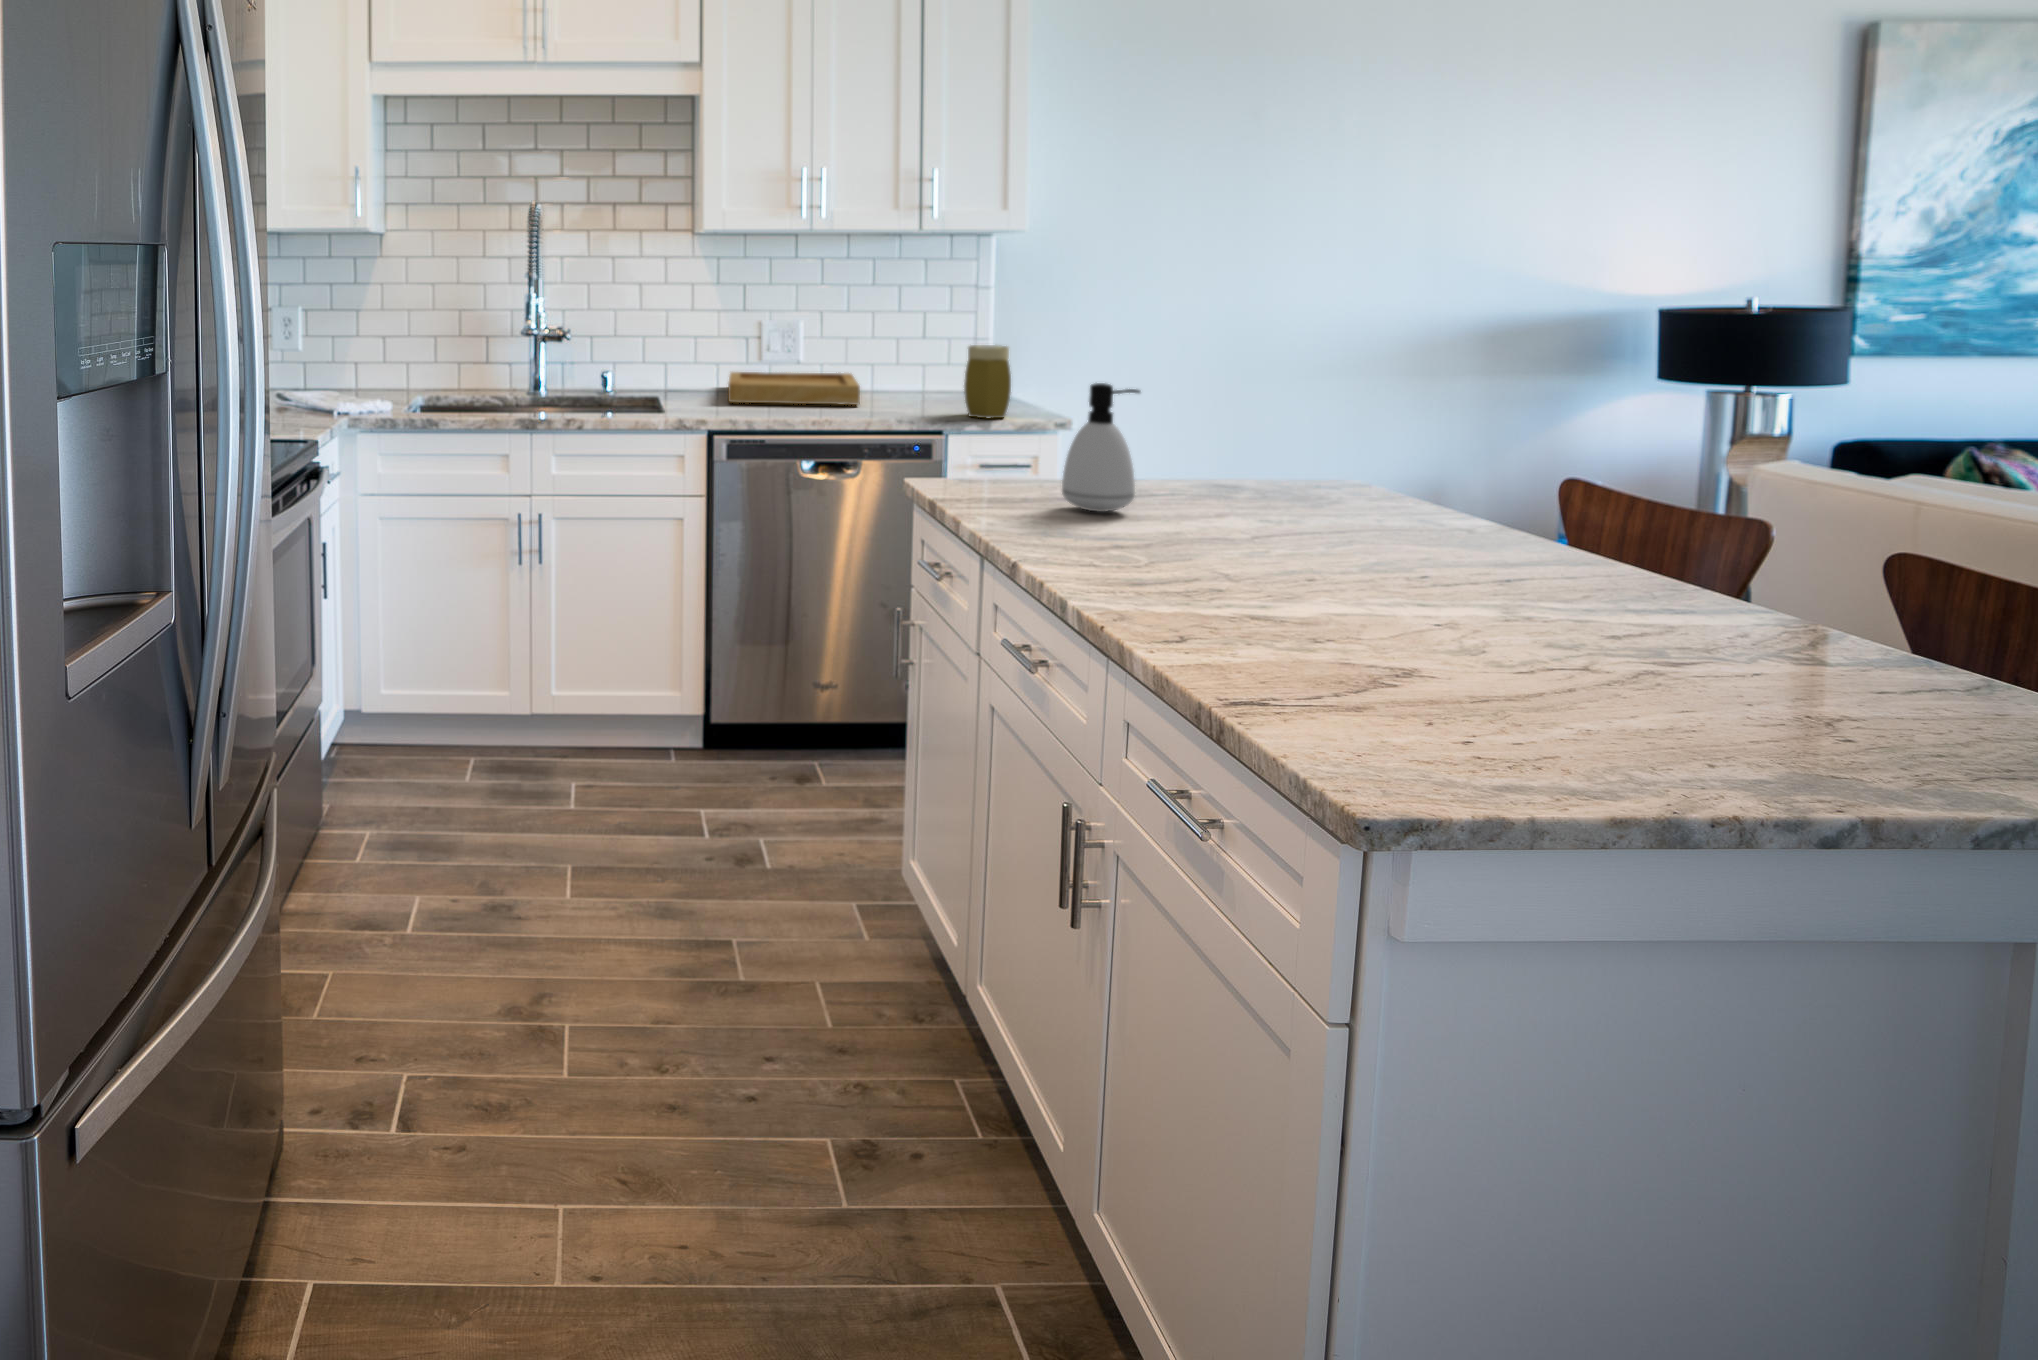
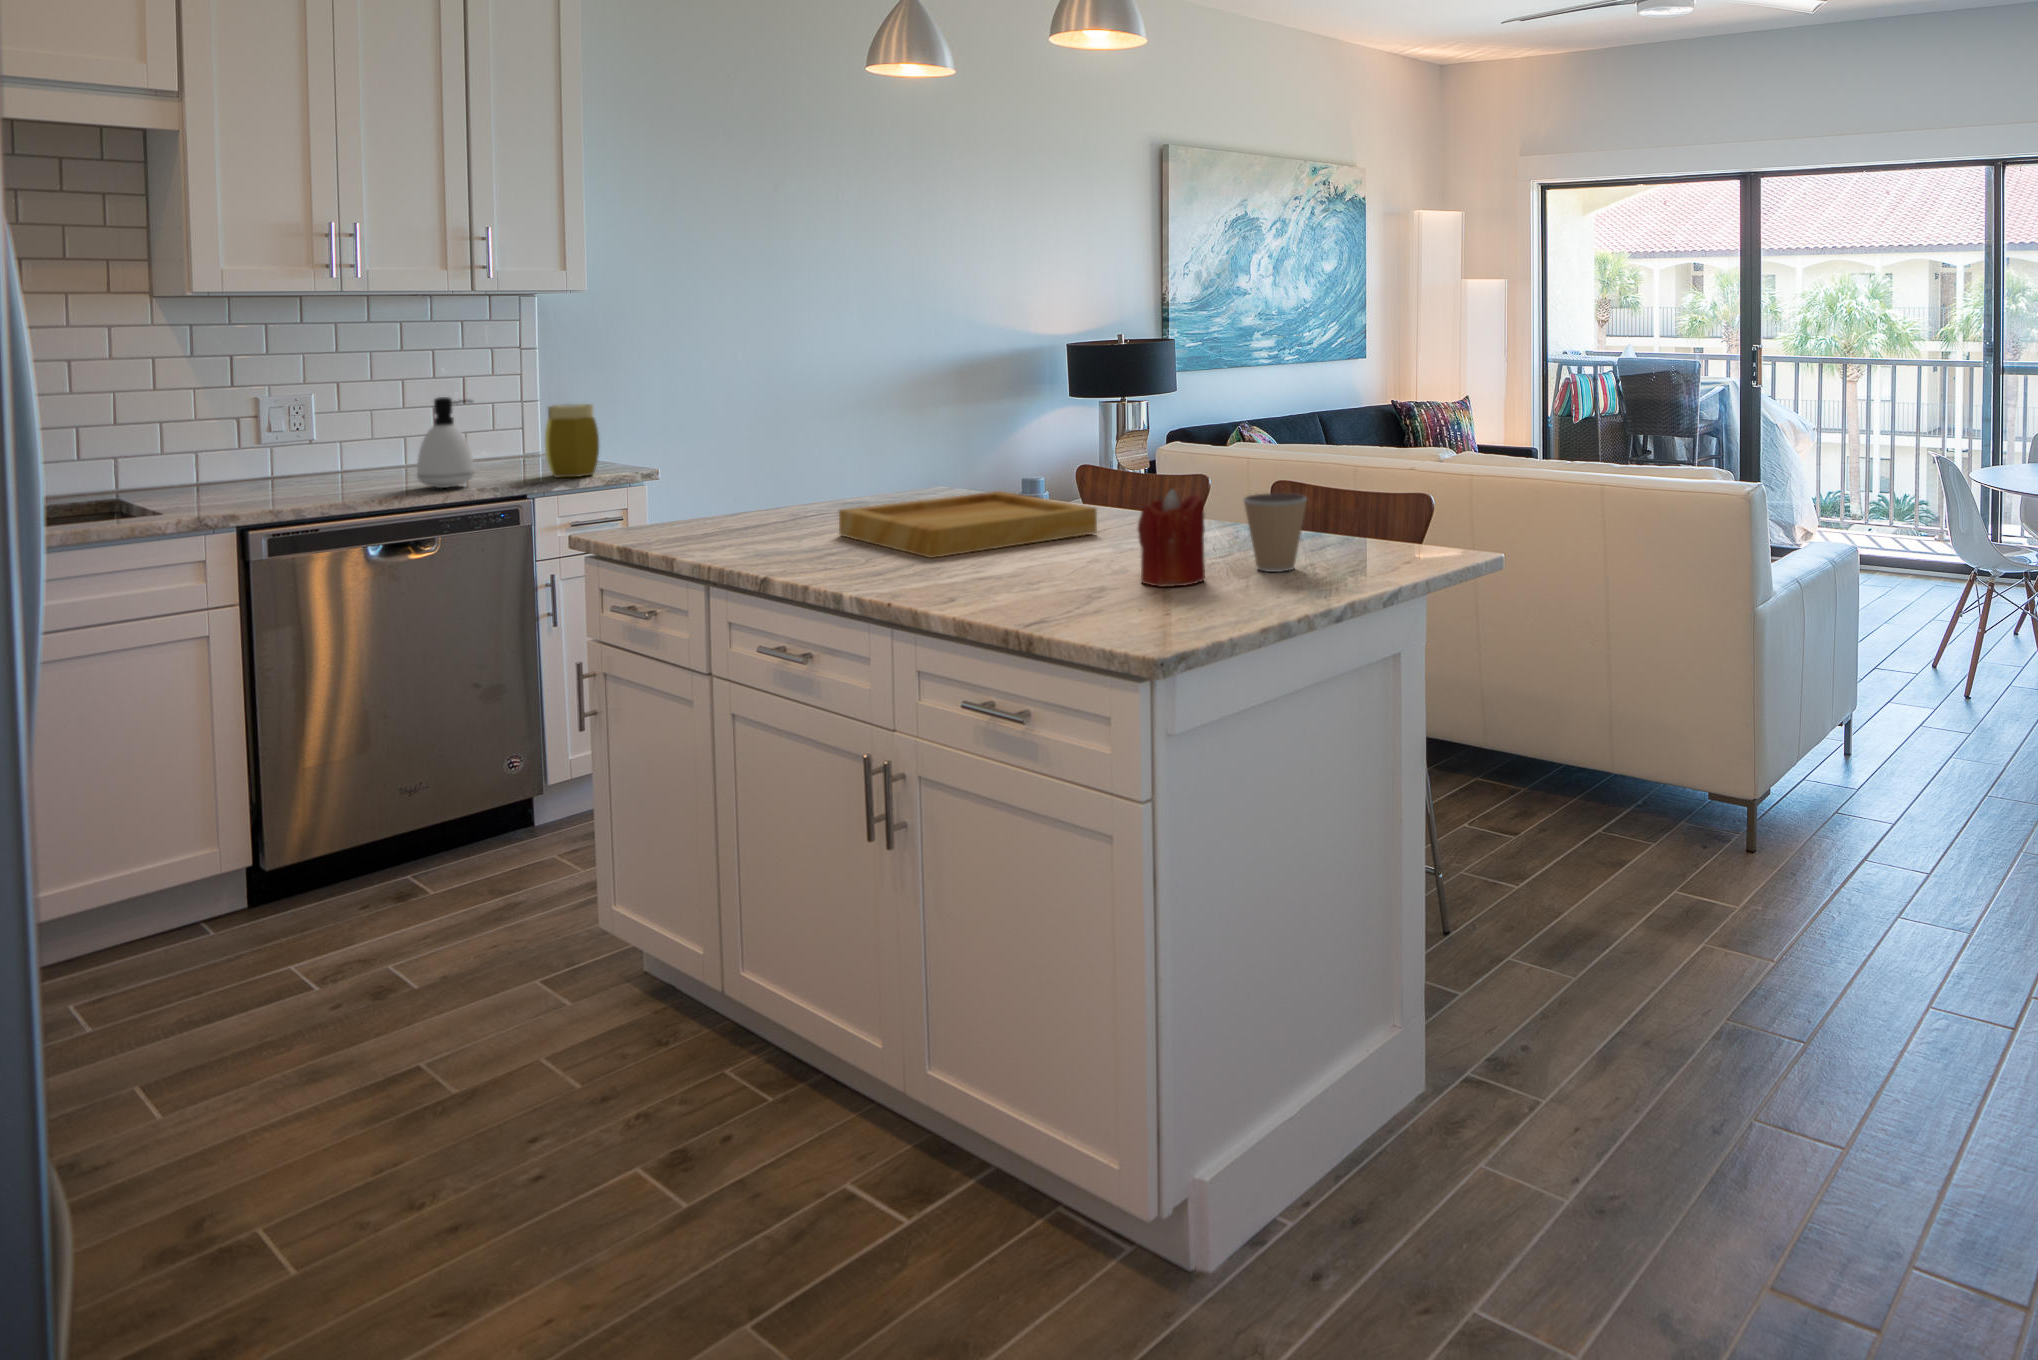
tray: present [728,372,860,405] -> present [839,491,1097,558]
soap dispenser: present [1062,383,1140,512] -> present [417,397,474,488]
candle: none [1478,548,1598,703] -> present [1138,490,1205,587]
coffee cup: none [1695,580,1836,720] -> present [1244,493,1307,572]

